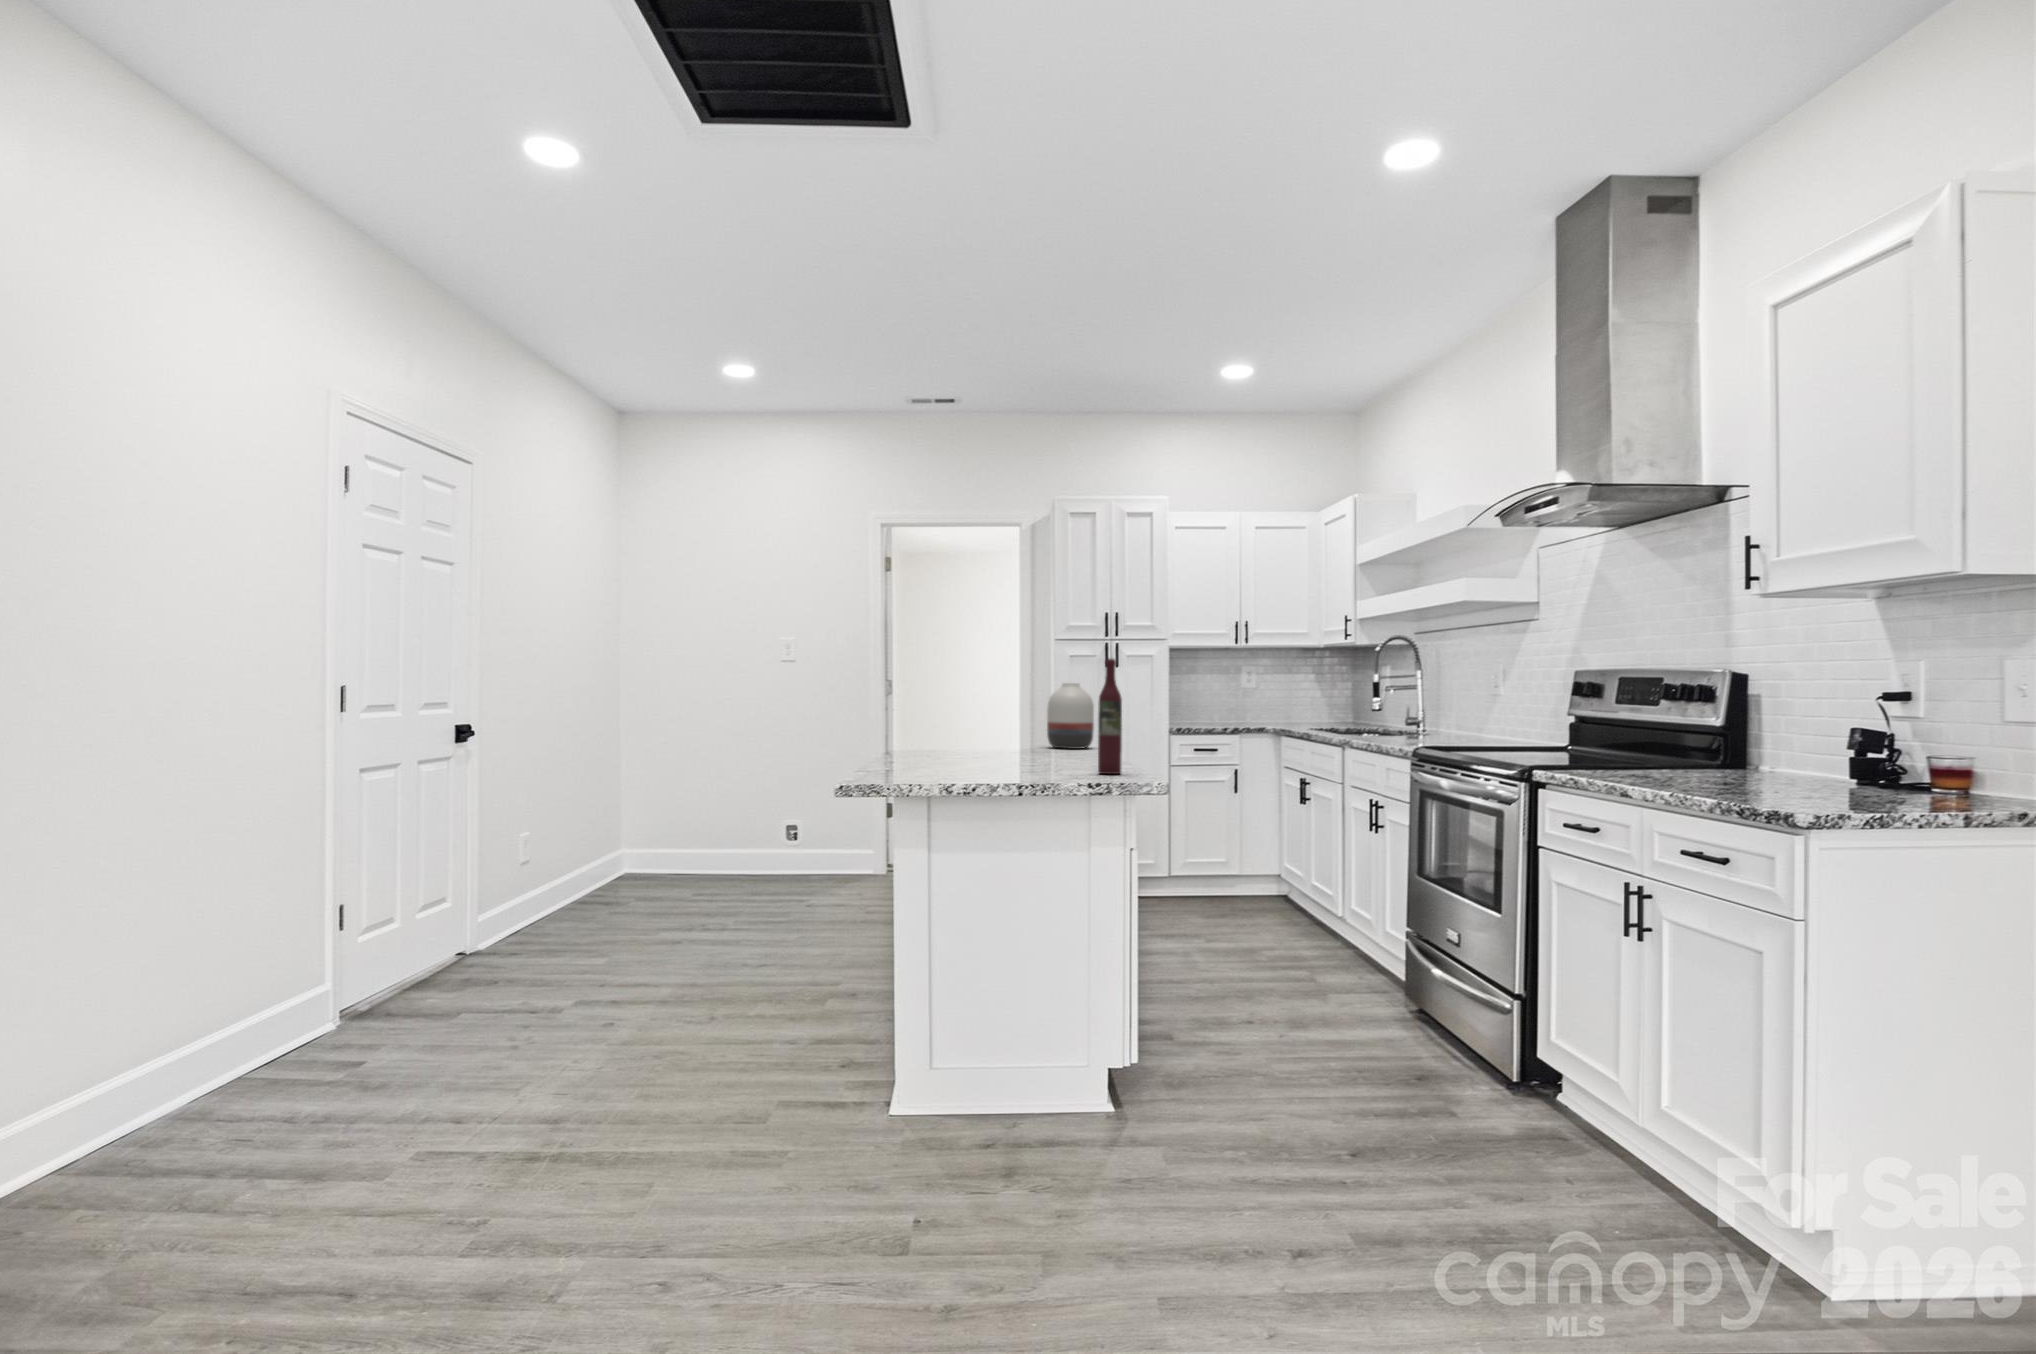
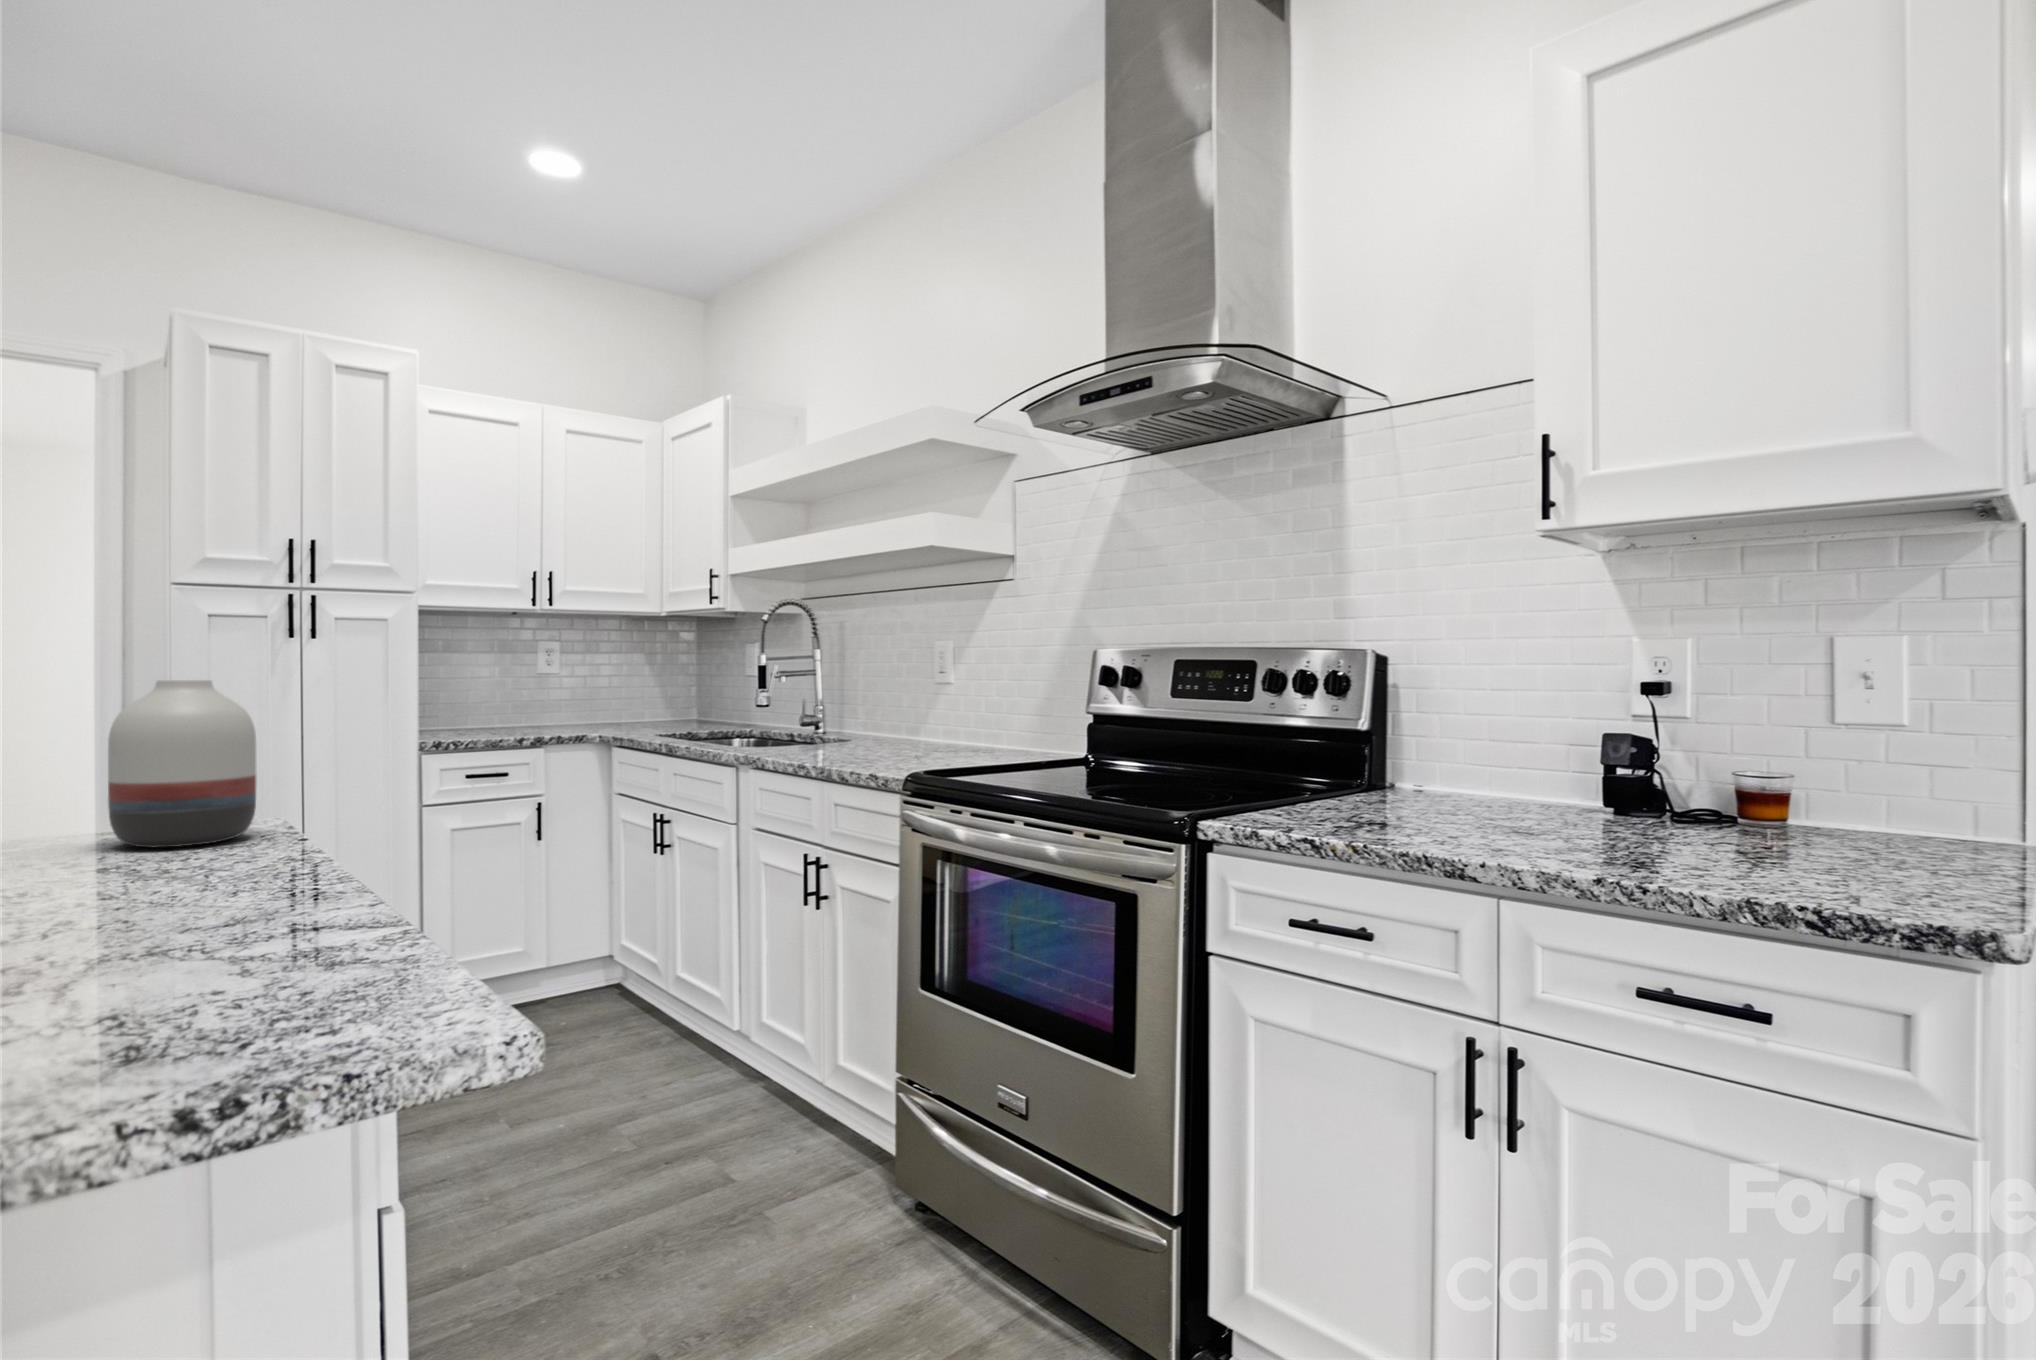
wine bottle: present [1098,659,1122,774] -> none [258,606,365,1056]

